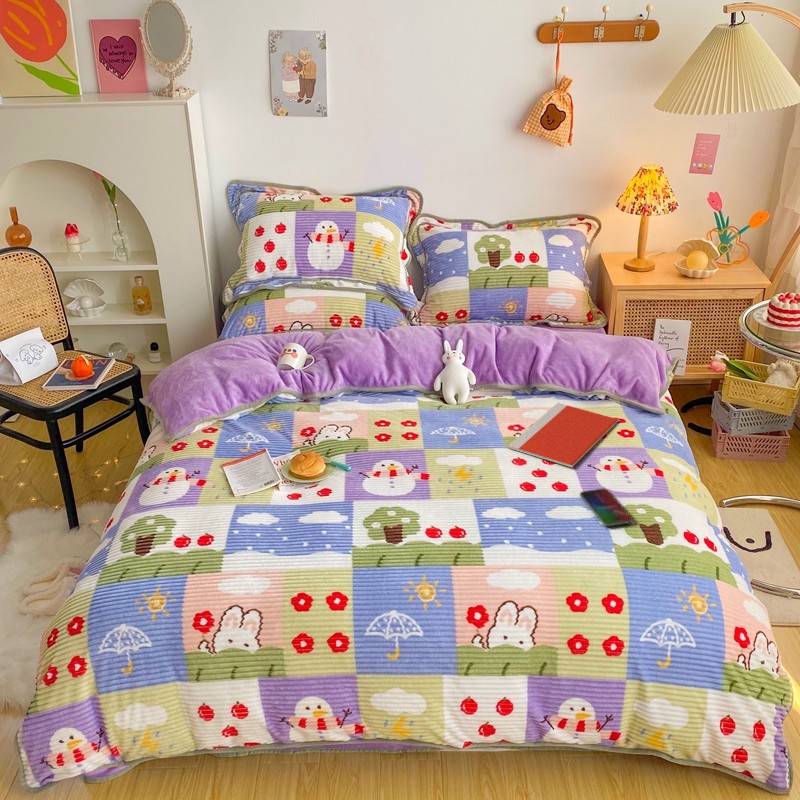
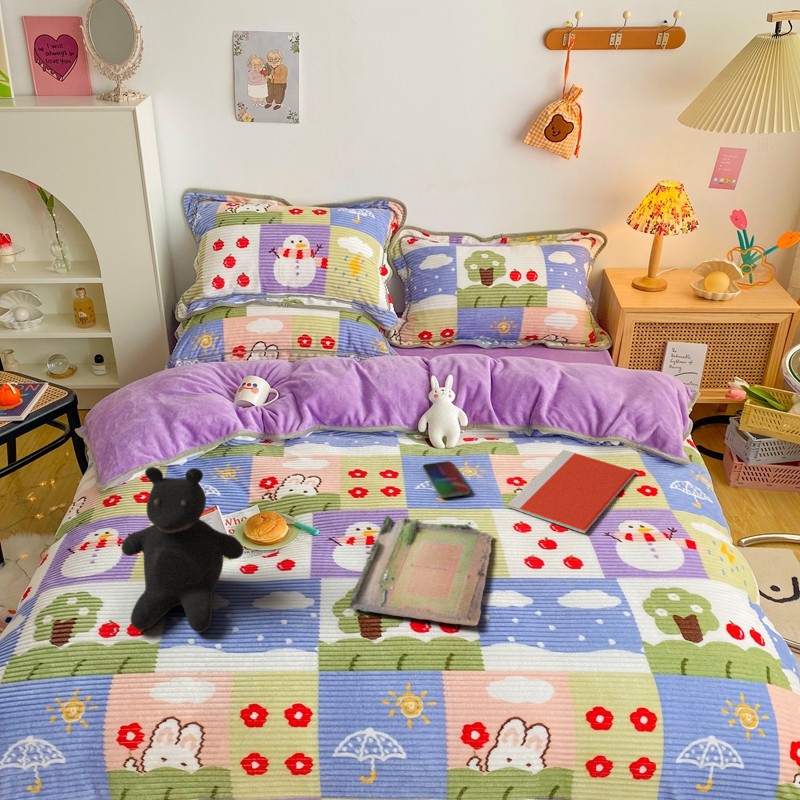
teddy bear: none [191,409,290,542] -> present [122,467,243,632]
tray: none [377,455,495,536] -> present [350,516,493,626]
smartphone: present [580,489,633,526] -> present [423,461,470,498]

